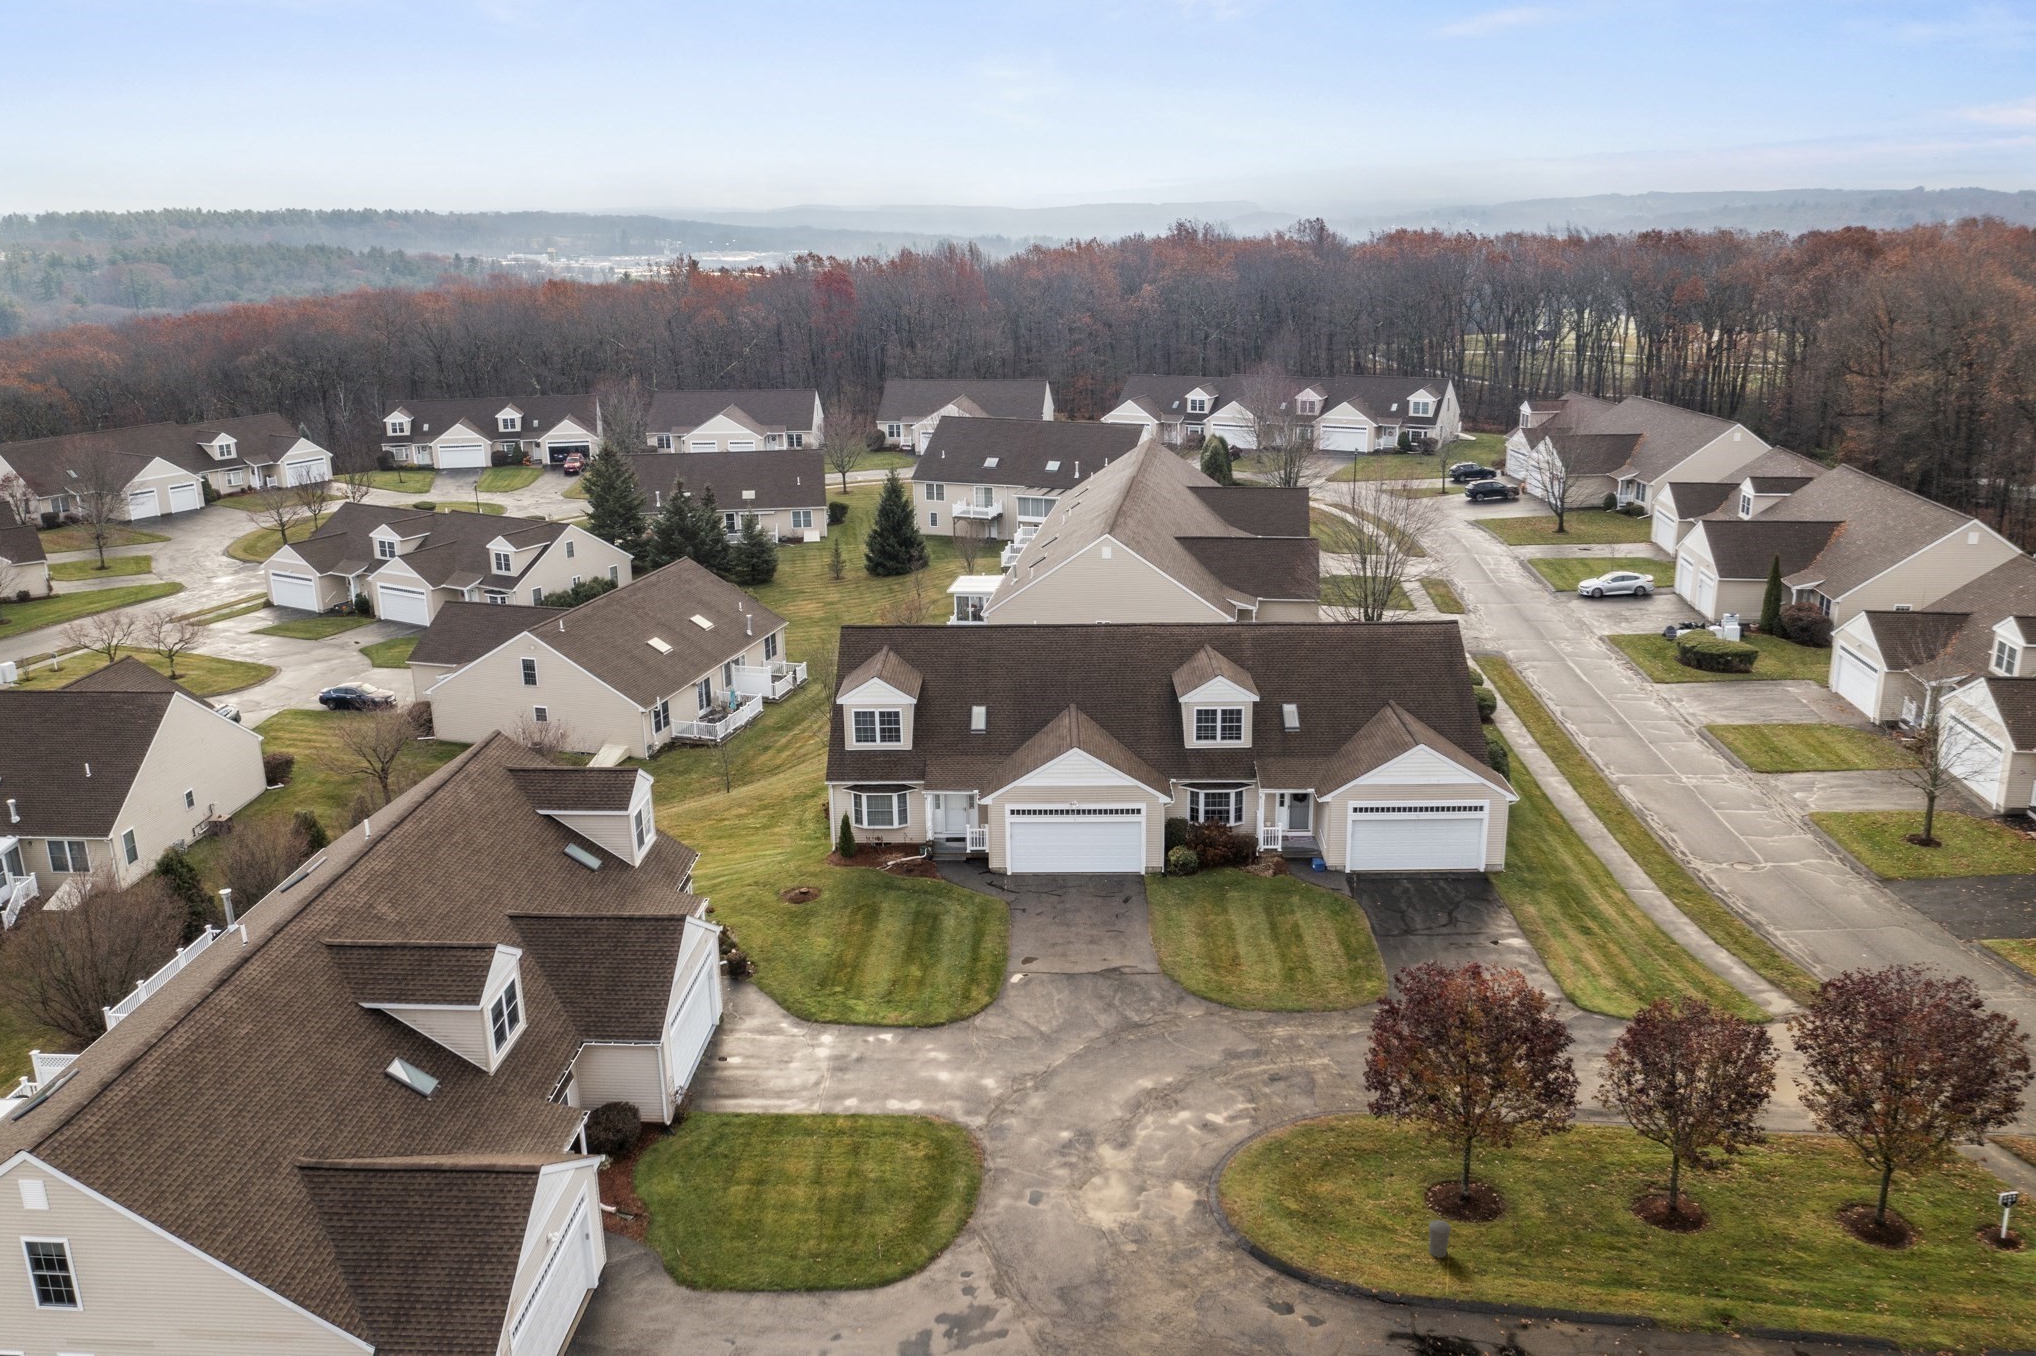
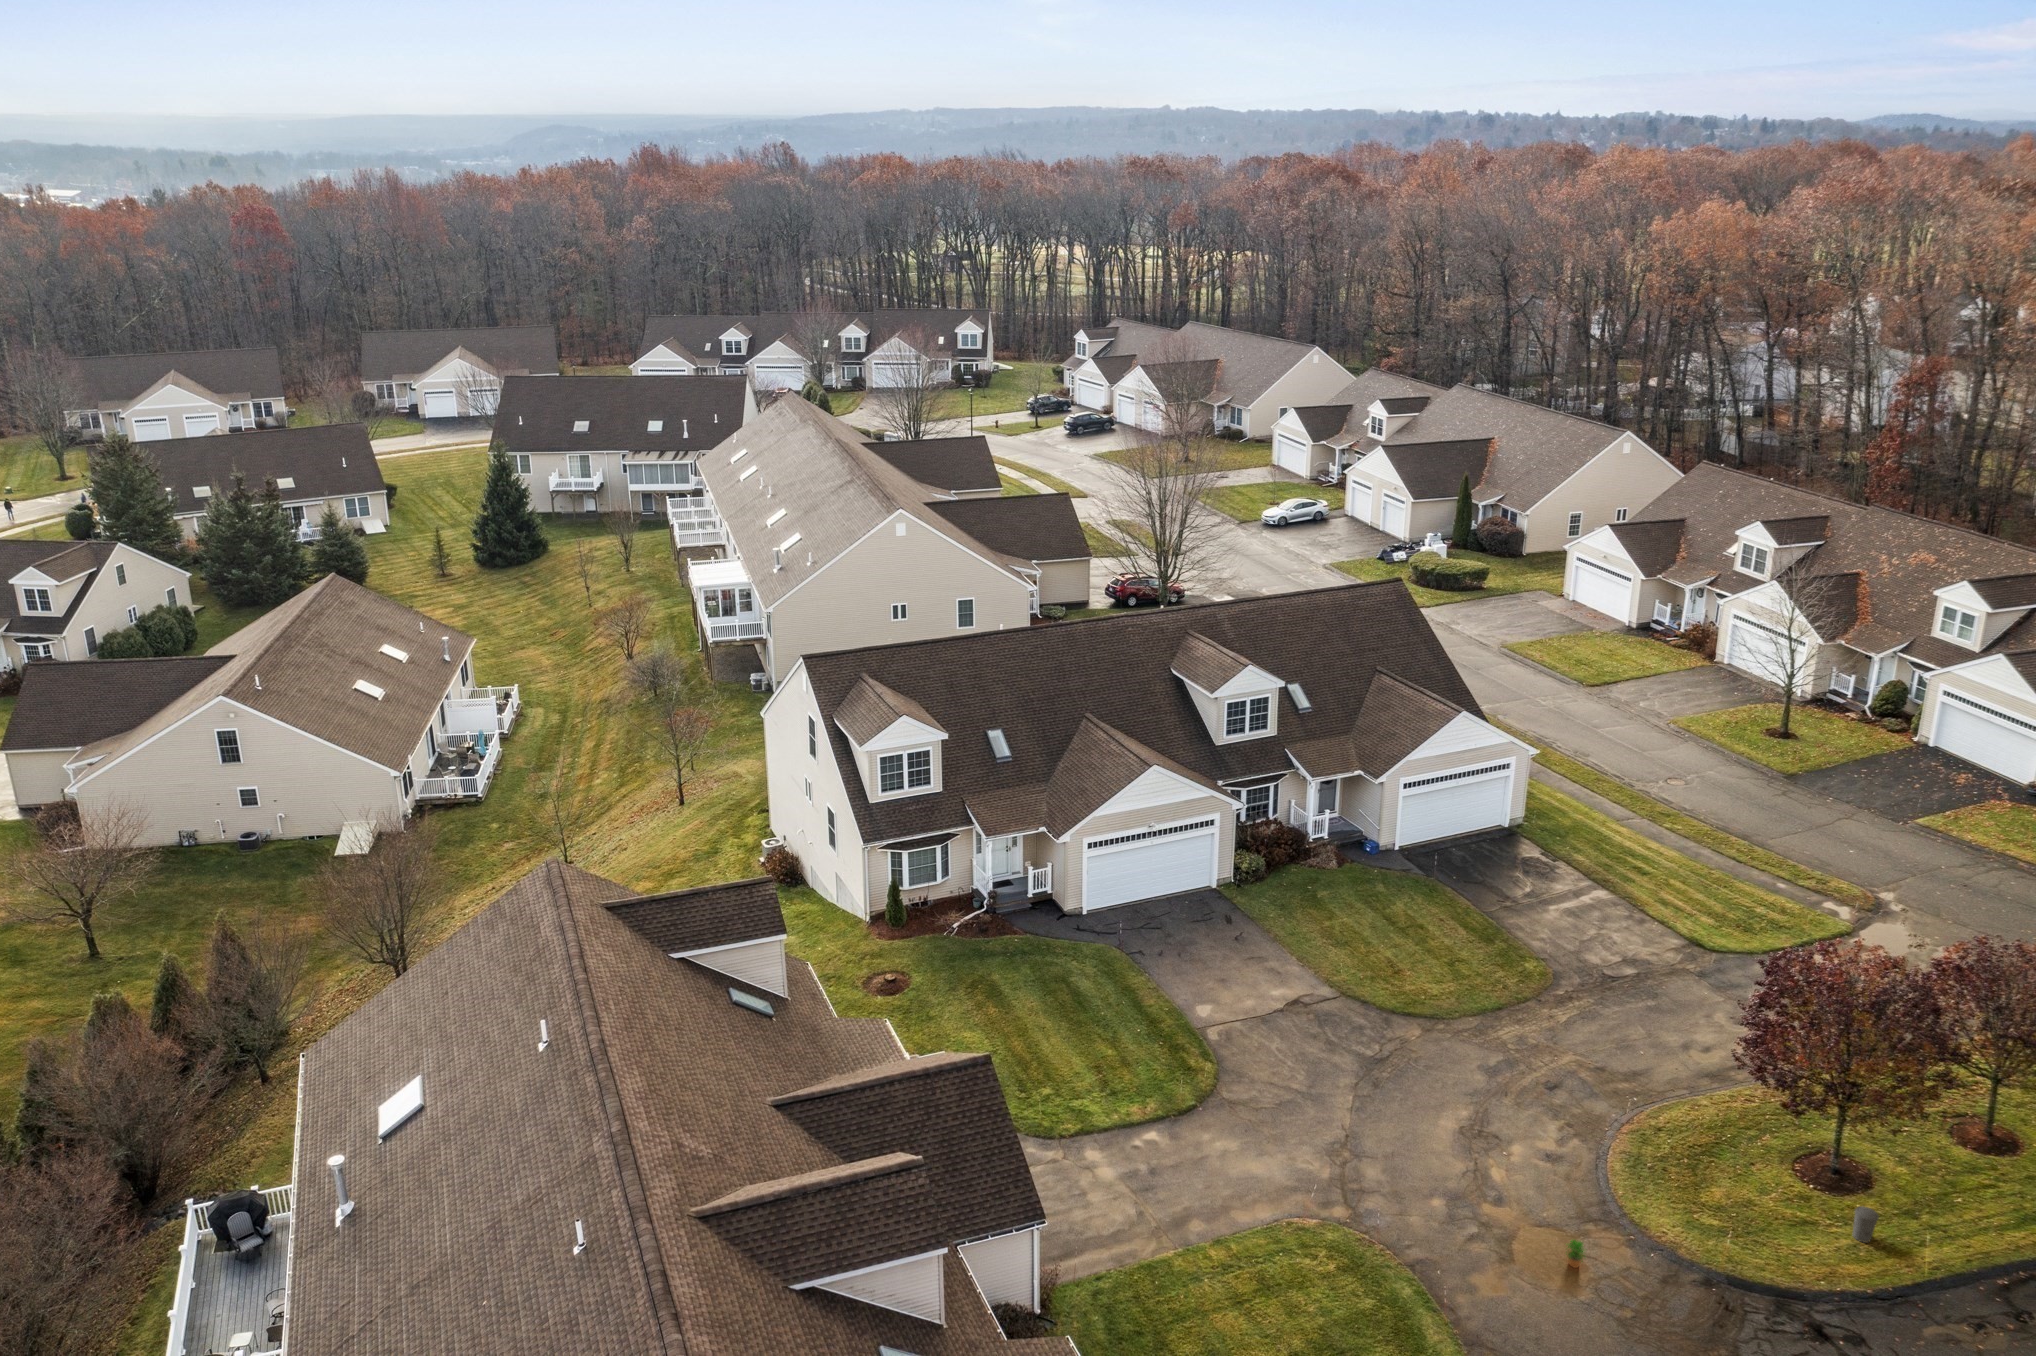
potted plant: none [1121,1175,1143,1203] -> present [1566,1240,1584,1268]

